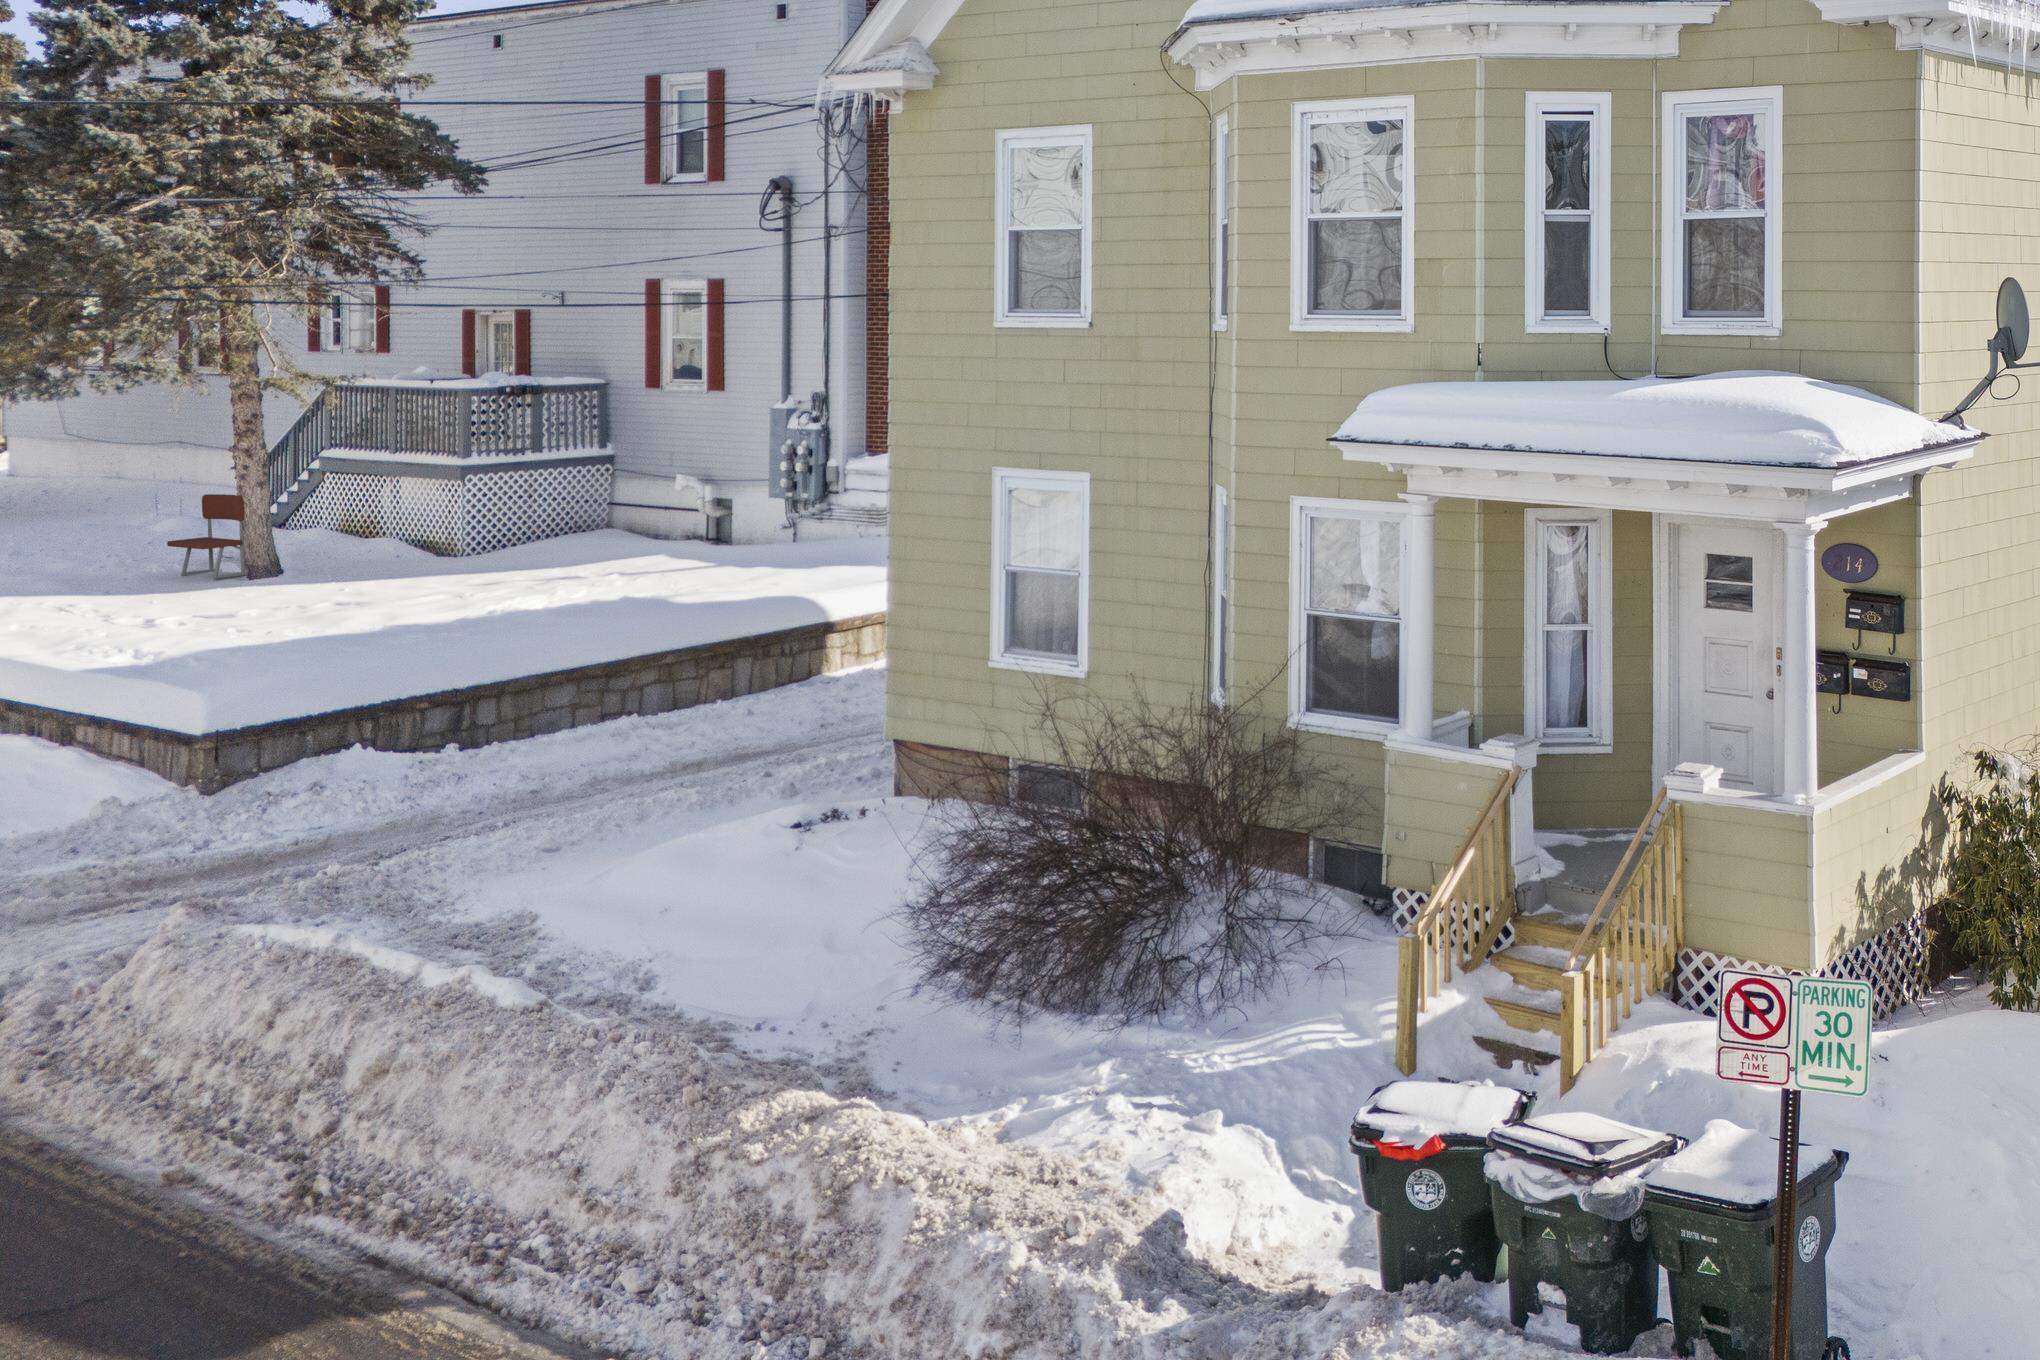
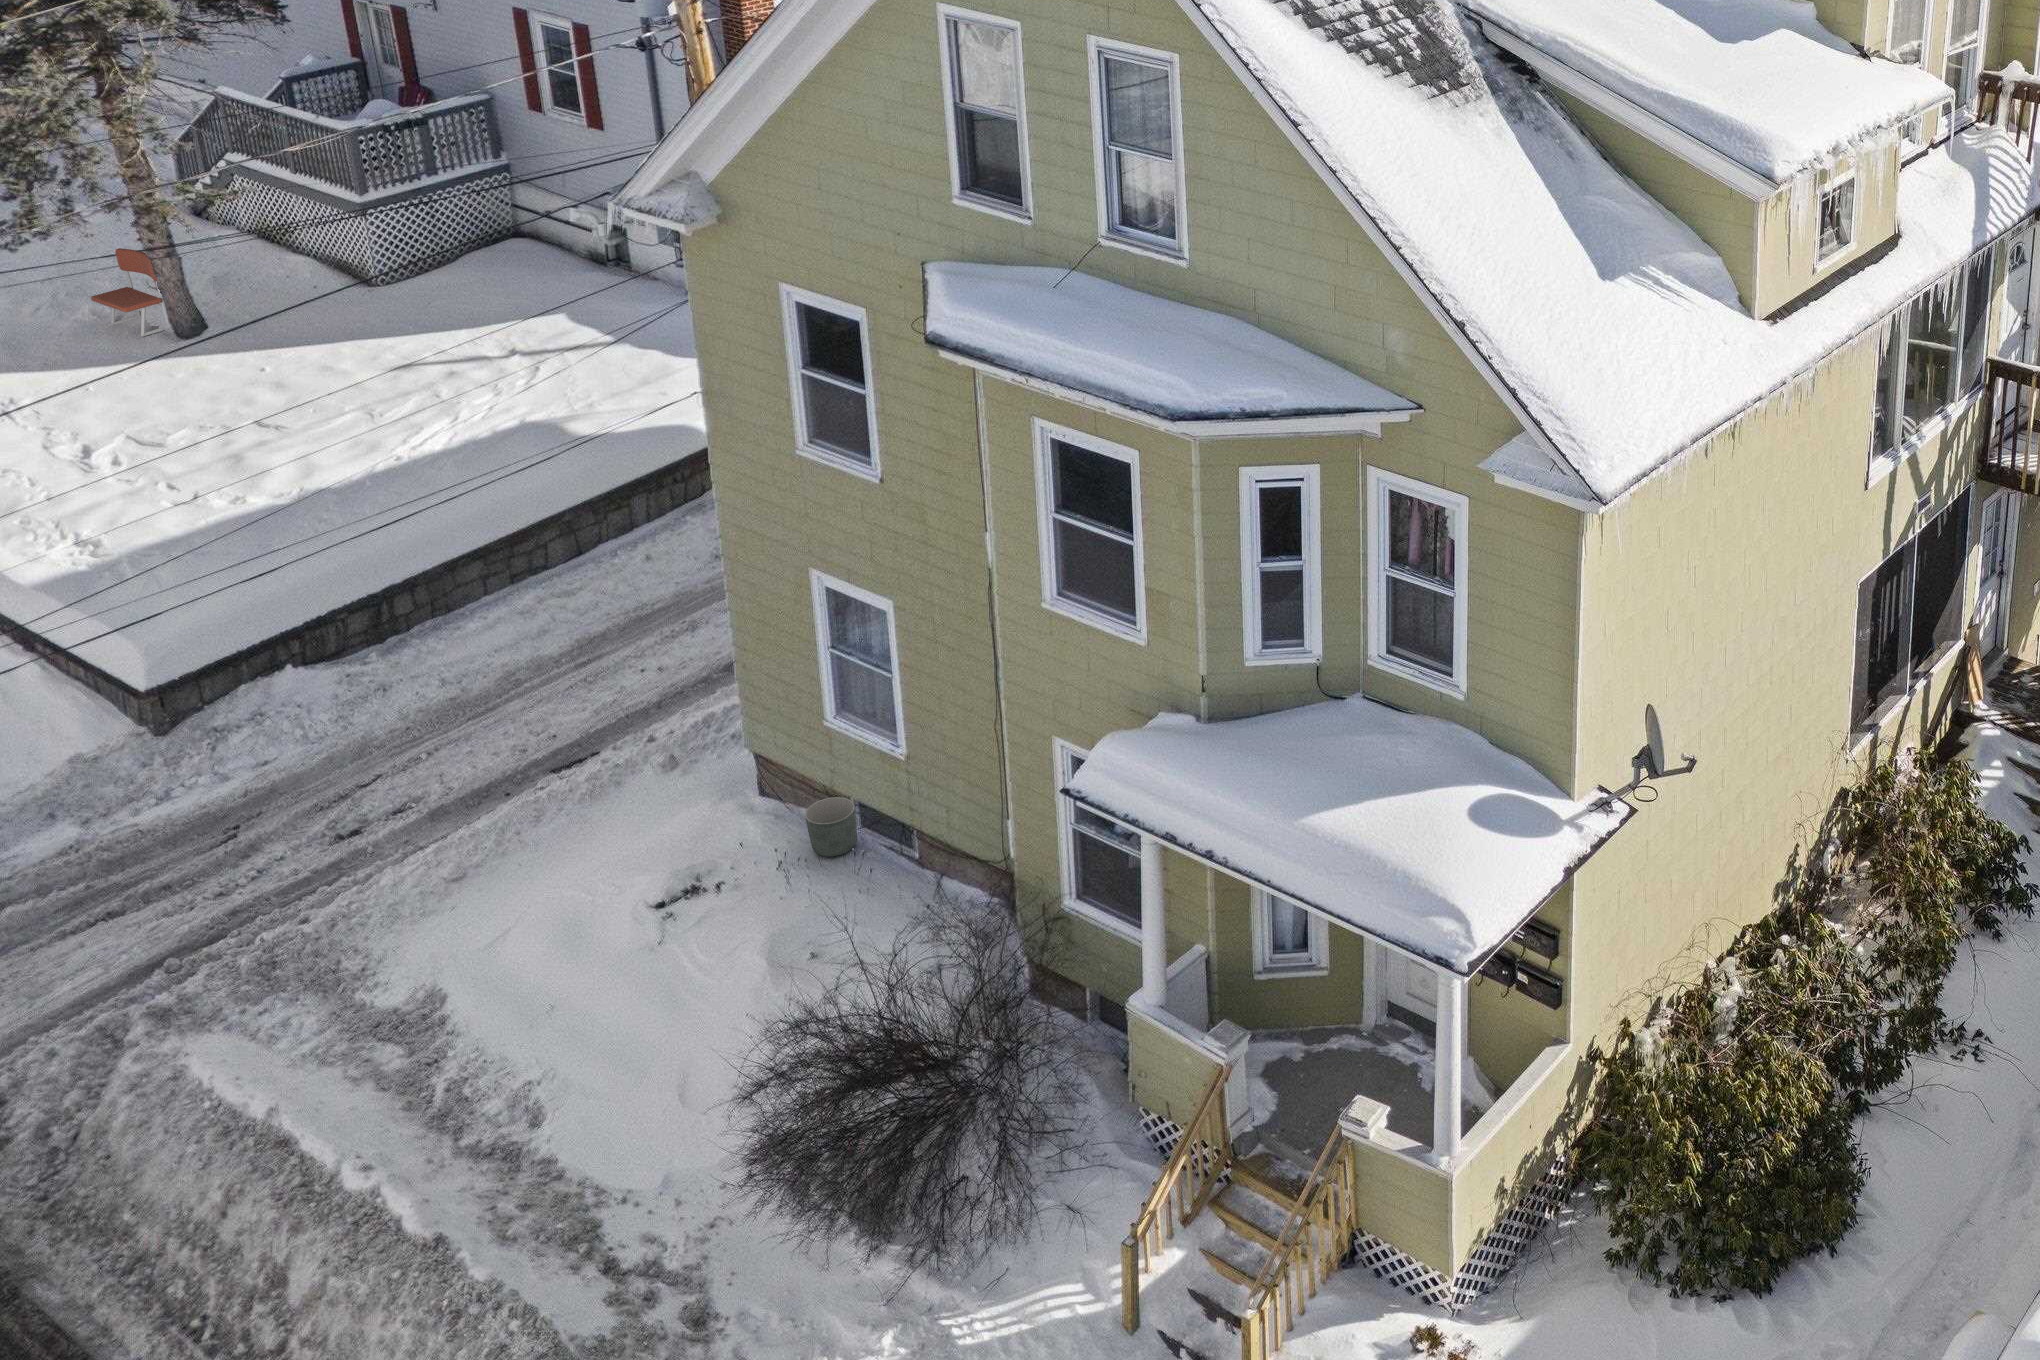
planter: none [964,733,1021,793] -> present [805,797,857,857]

